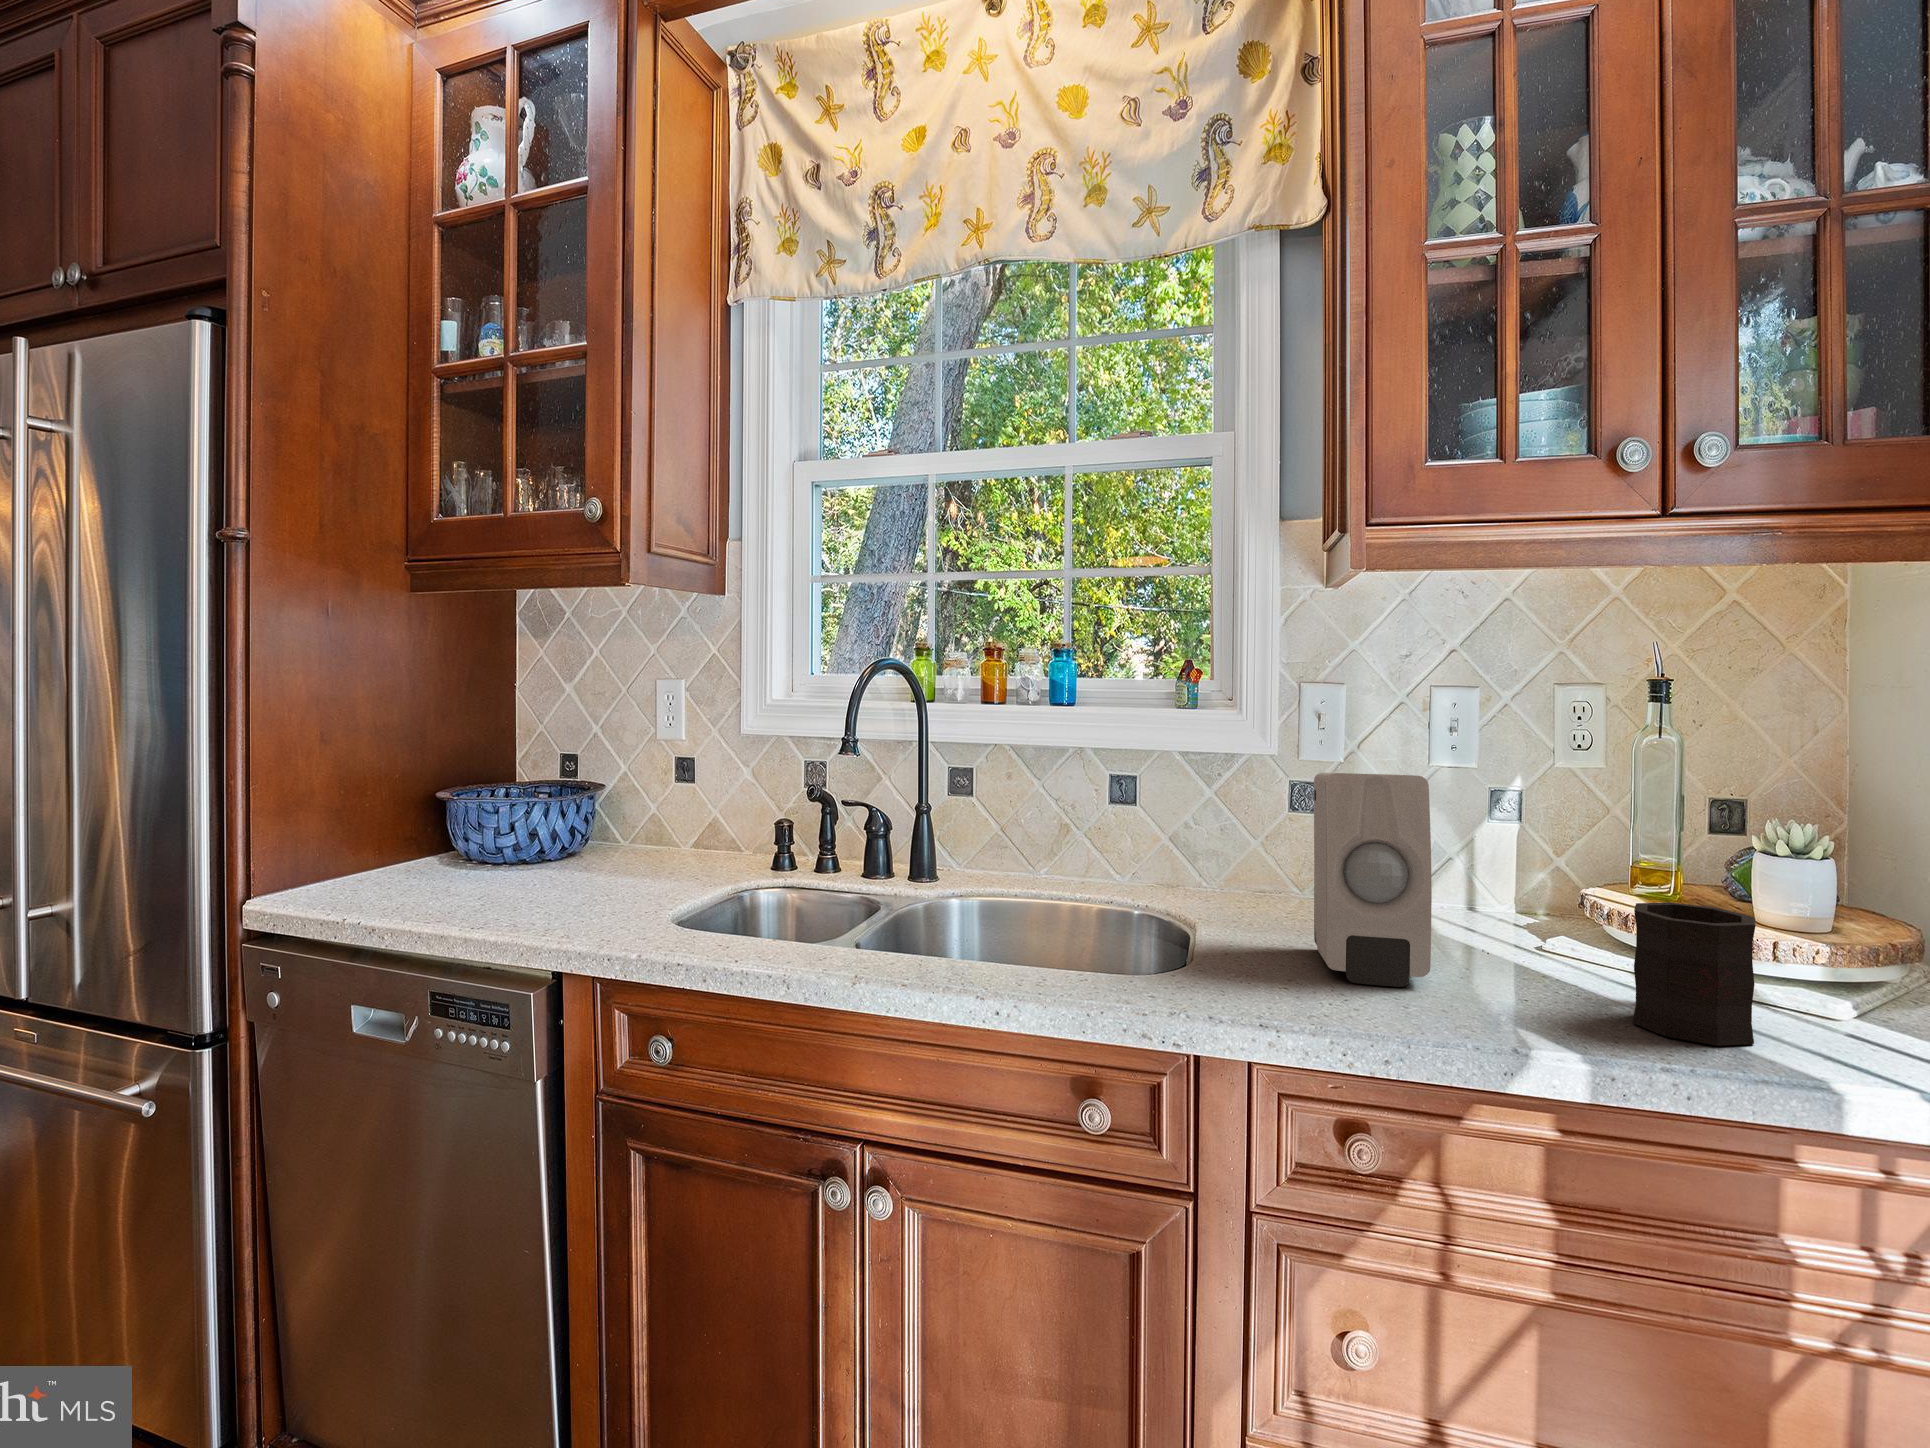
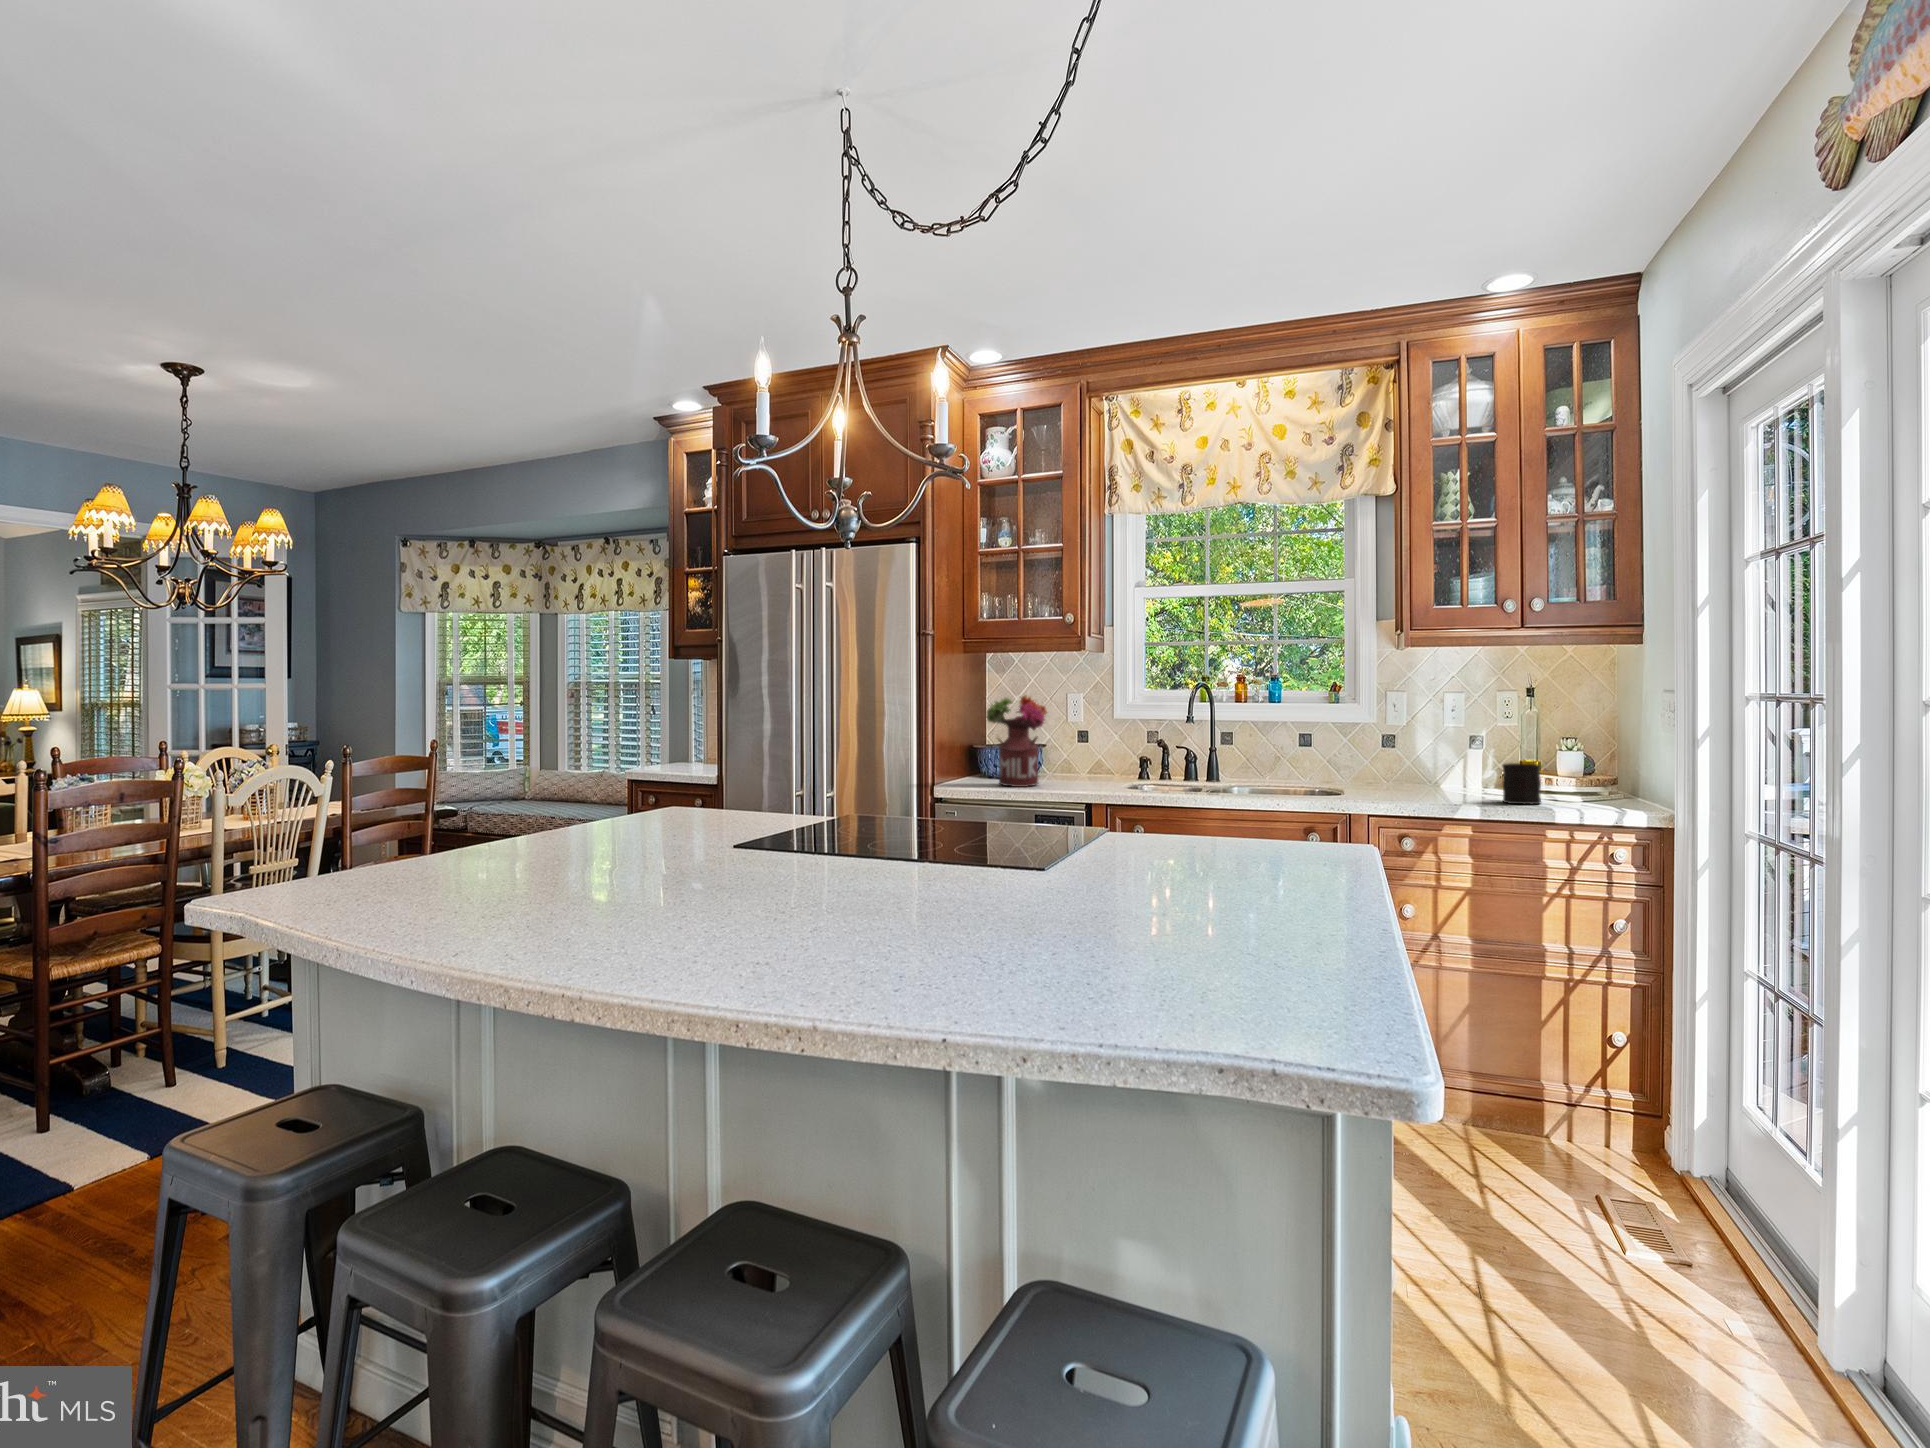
flower arrangement: none [387,684,549,899] -> present [986,695,1047,787]
soap dispenser: present [1314,772,1432,987] -> none [1394,723,1436,798]

